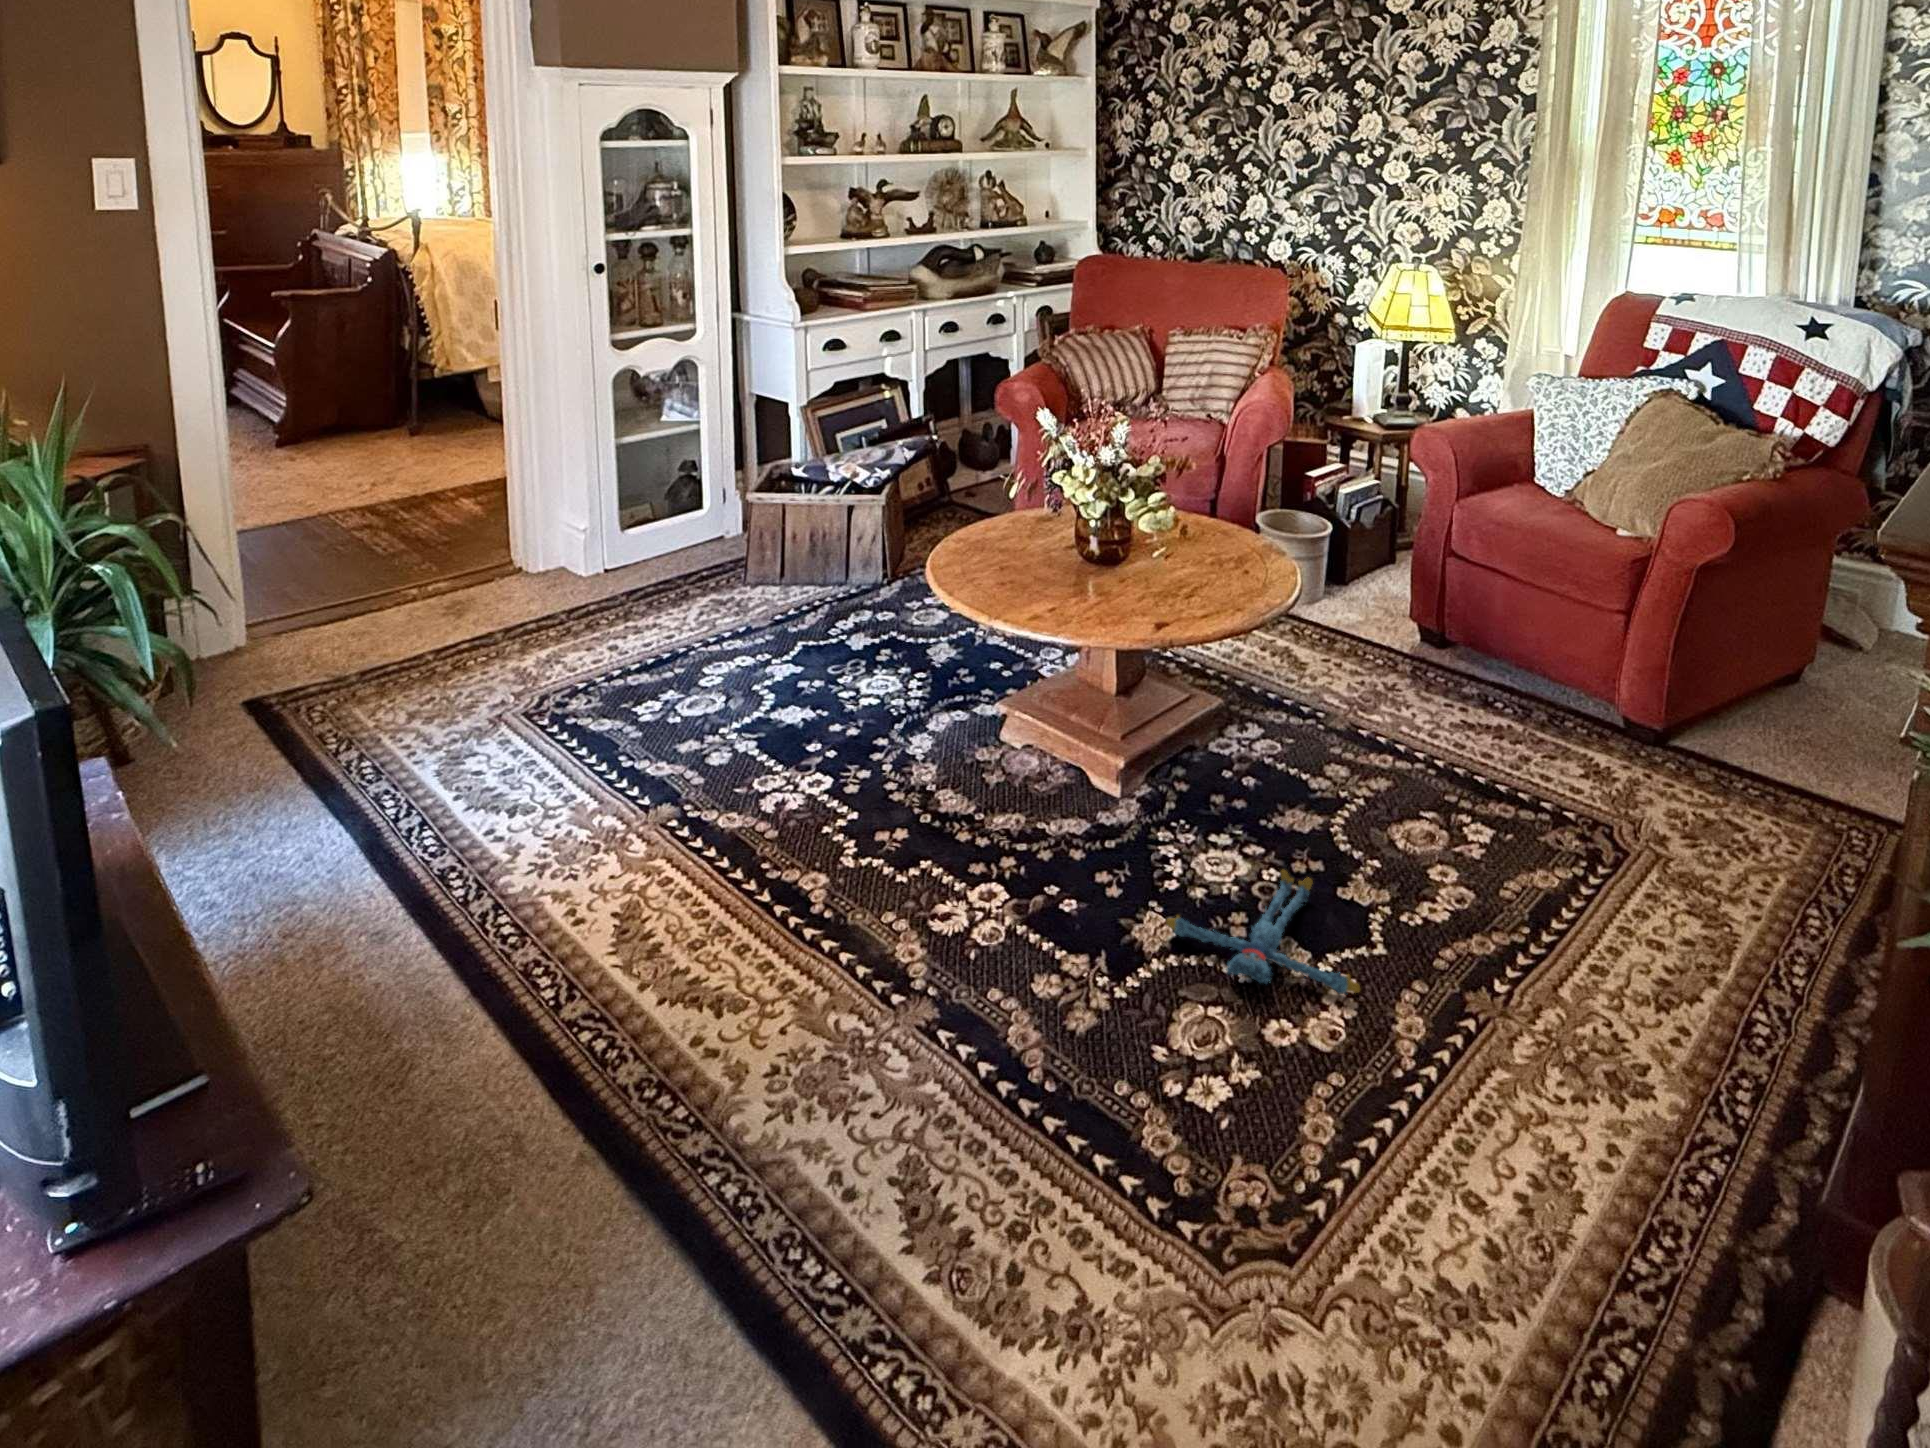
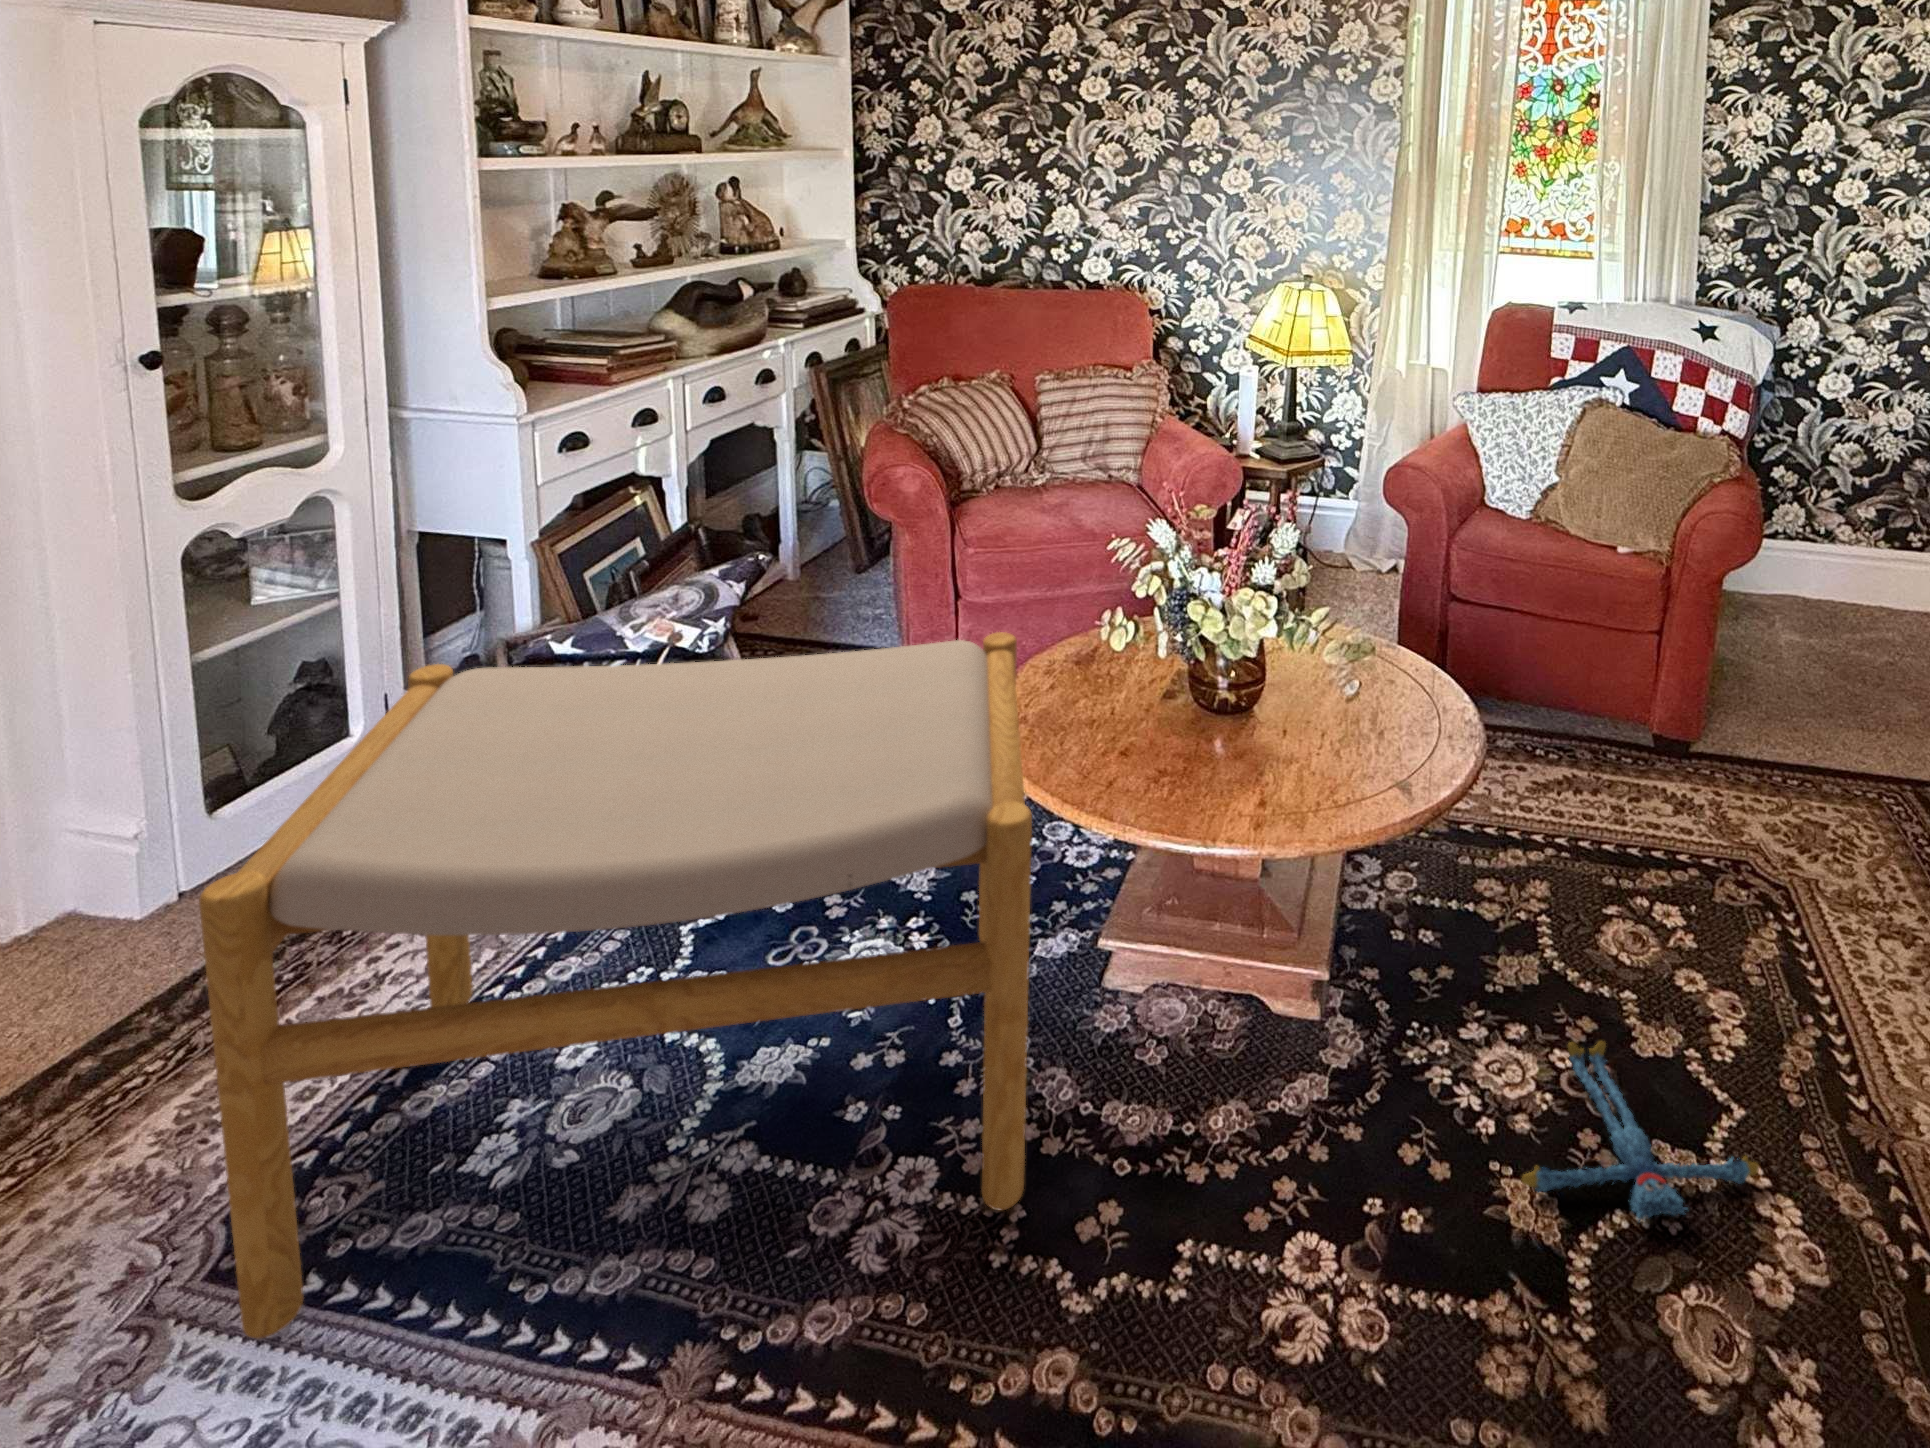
footstool: none [510,441,969,816] -> present [199,632,1032,1339]

